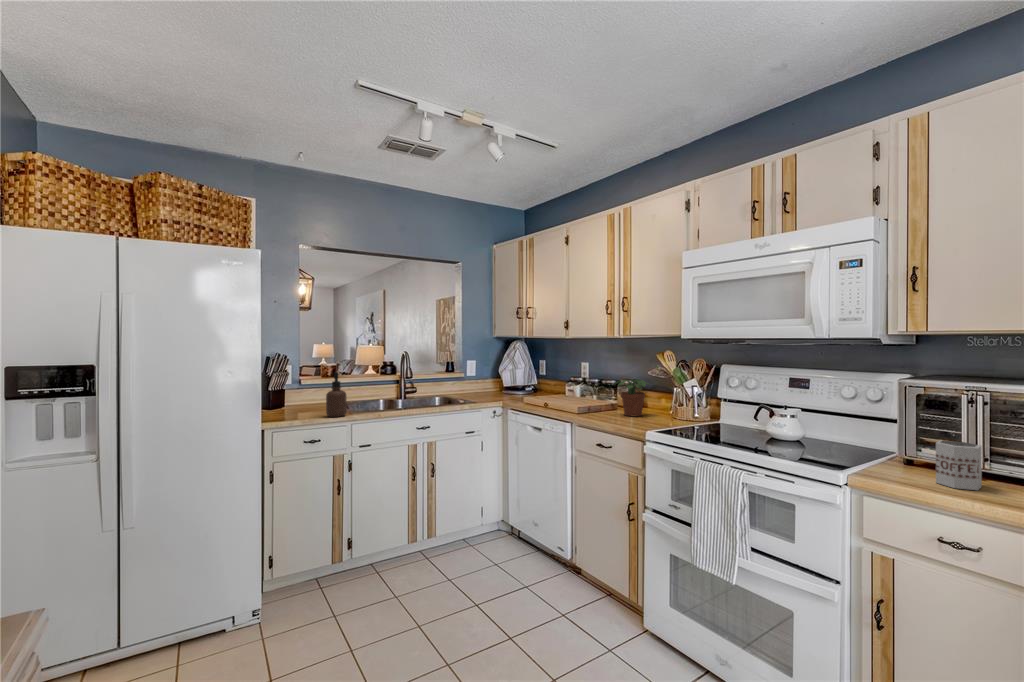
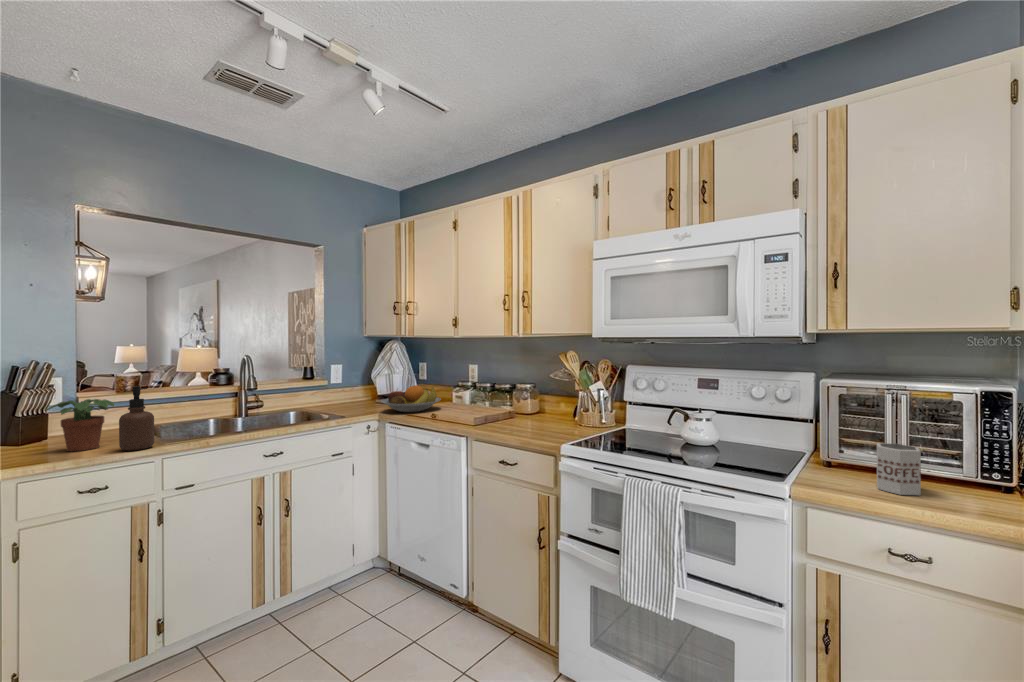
fruit bowl: none [504,379,555,402] -> present [381,385,441,412]
potted plant: present [615,379,649,416] -> present [45,399,114,452]

